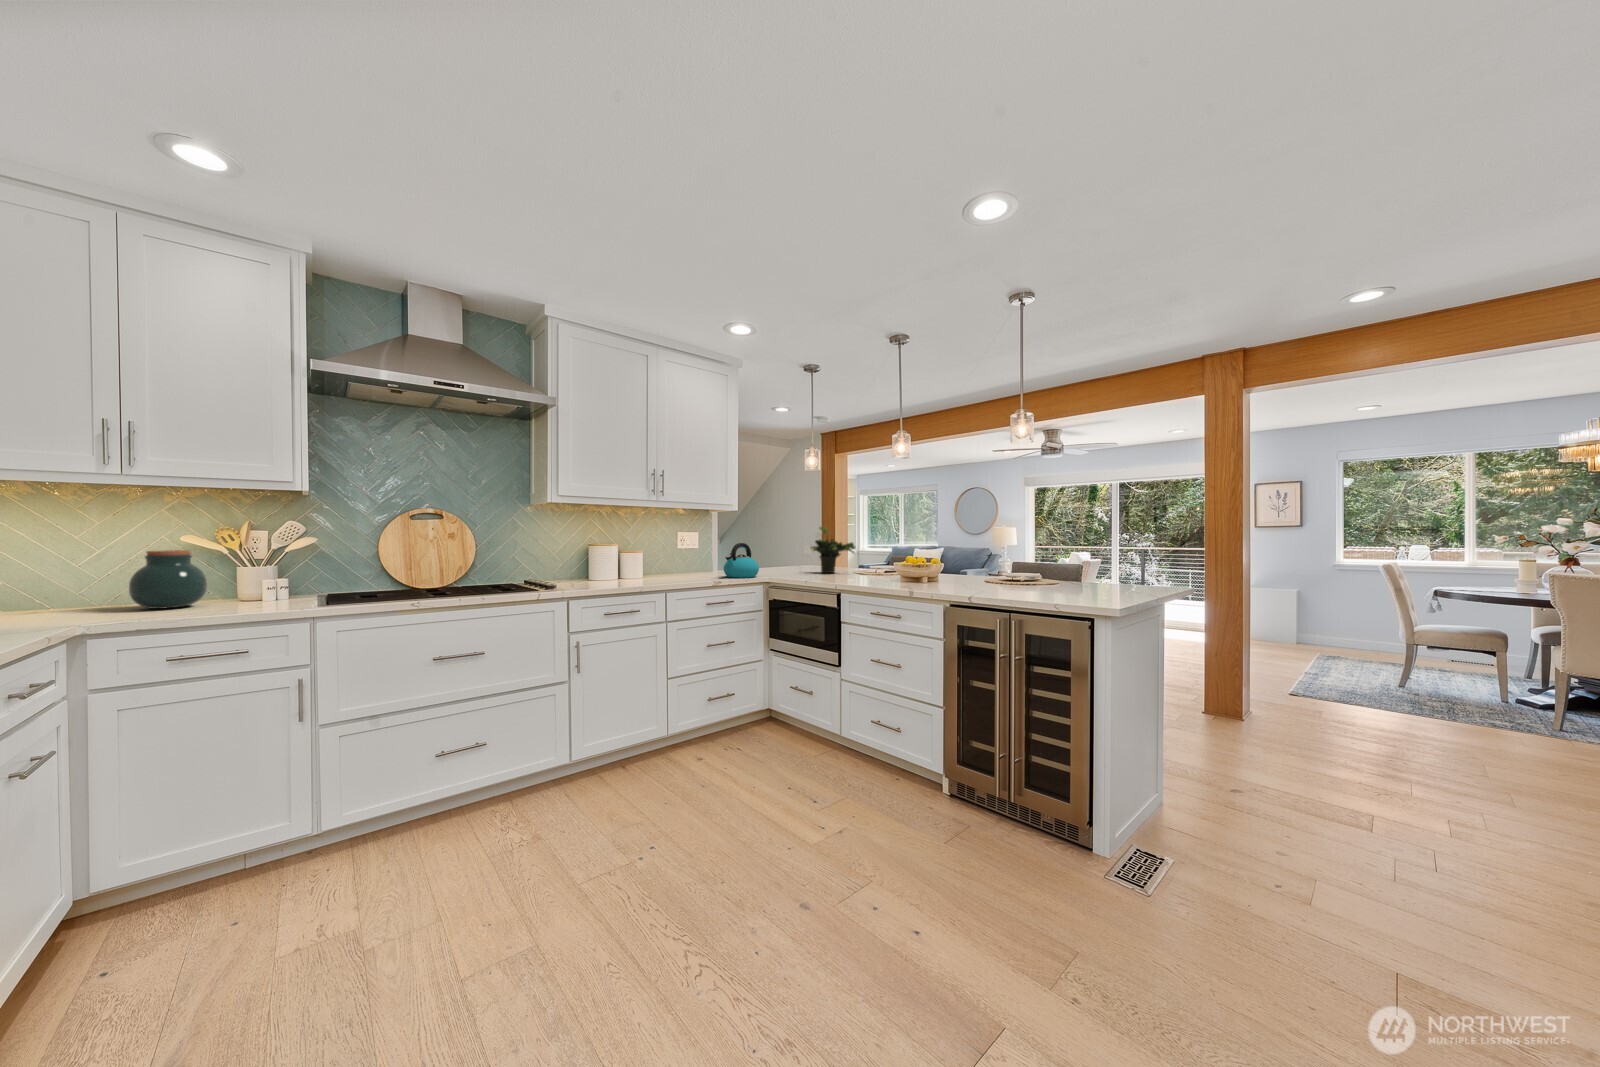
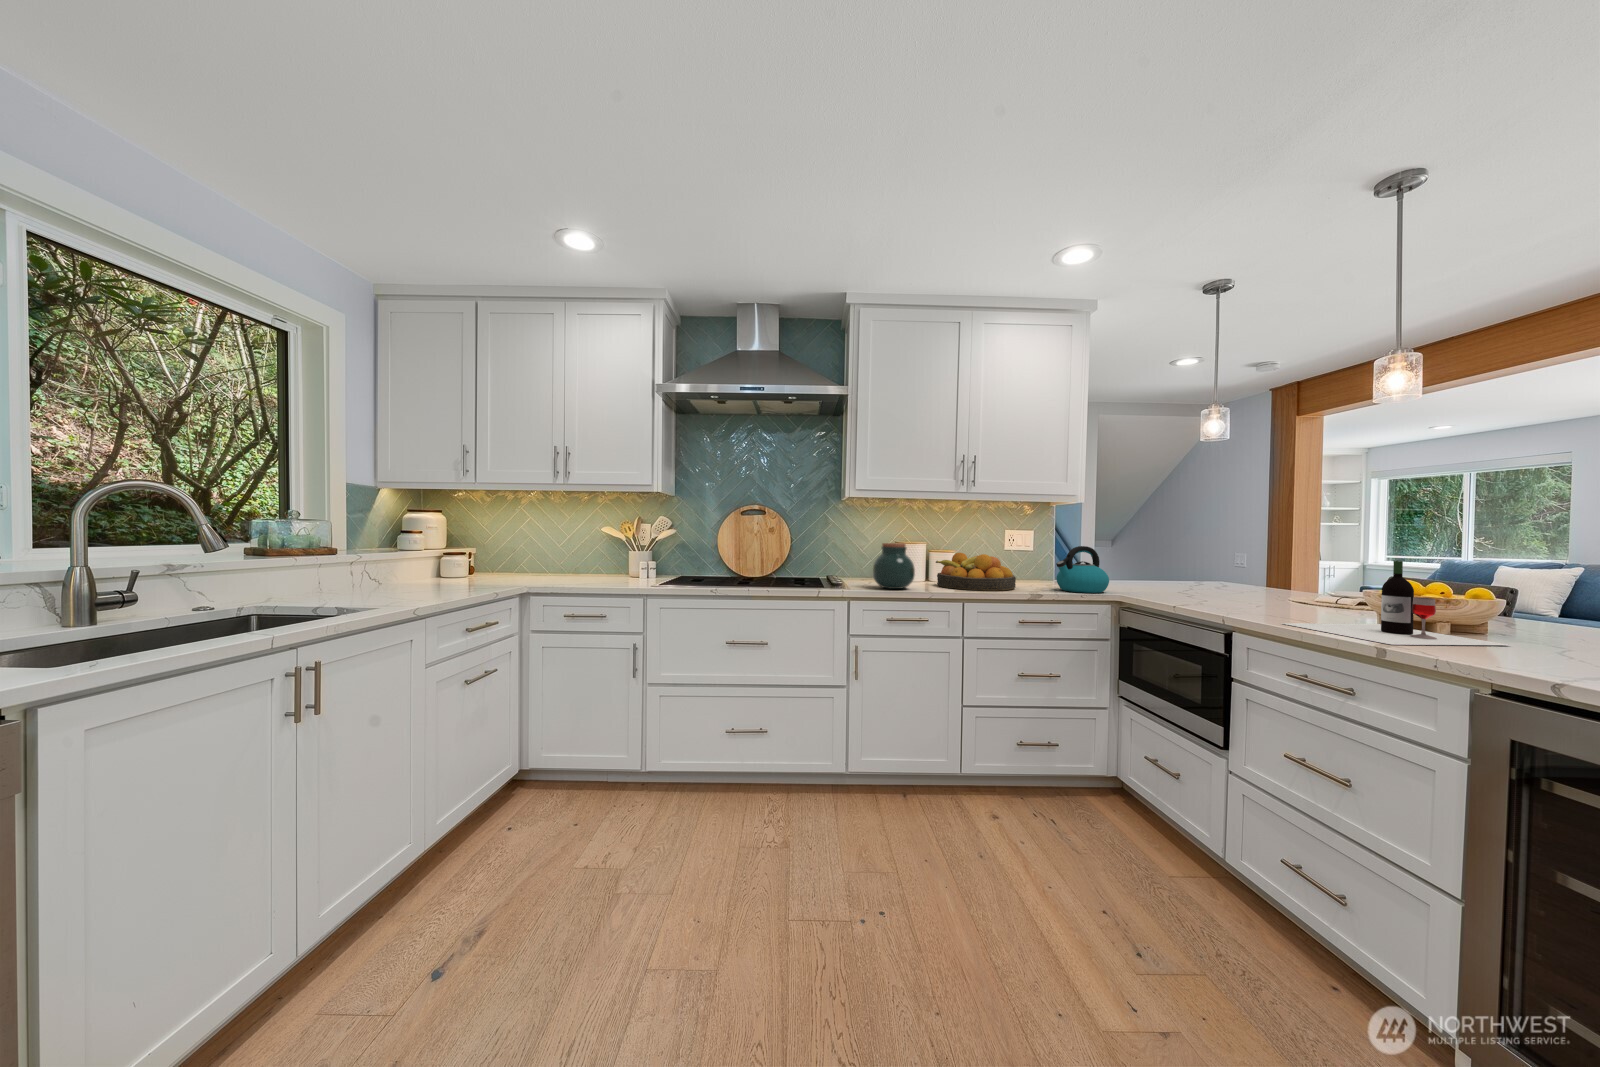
potted plant: present [810,527,855,573] -> none [1204,525,1295,598]
wine bottle: none [864,545,950,589] -> present [1283,561,1507,645]
jar: present [129,550,207,609] -> present [873,543,915,589]
fruit bowl: none [631,552,697,582] -> present [936,553,1016,591]

